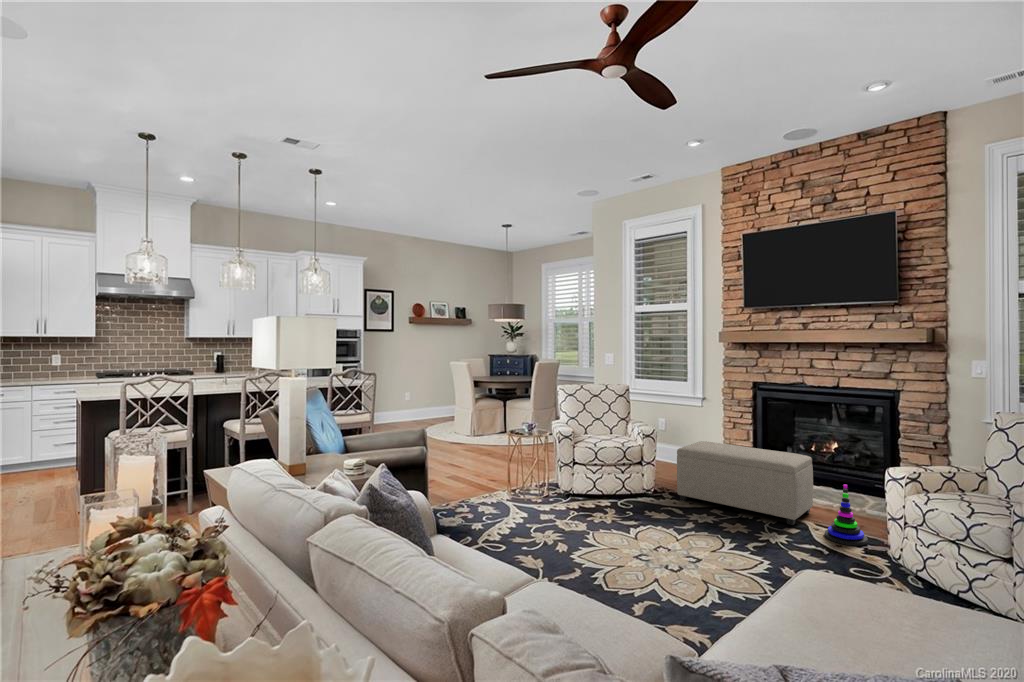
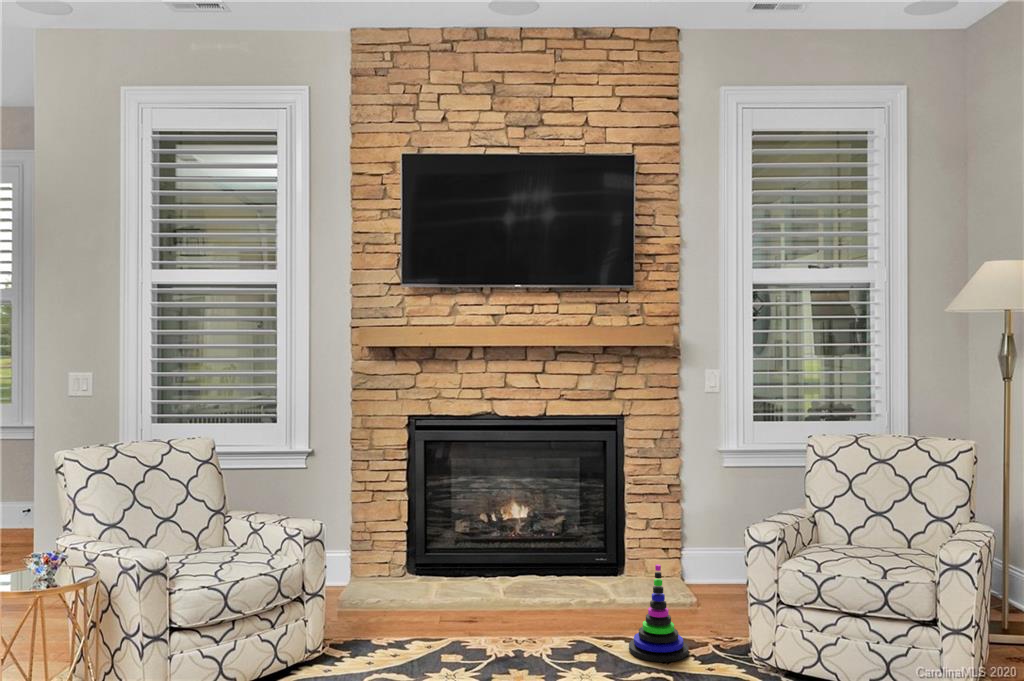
ottoman: present [677,441,813,525] -> none [365,529,588,663]

